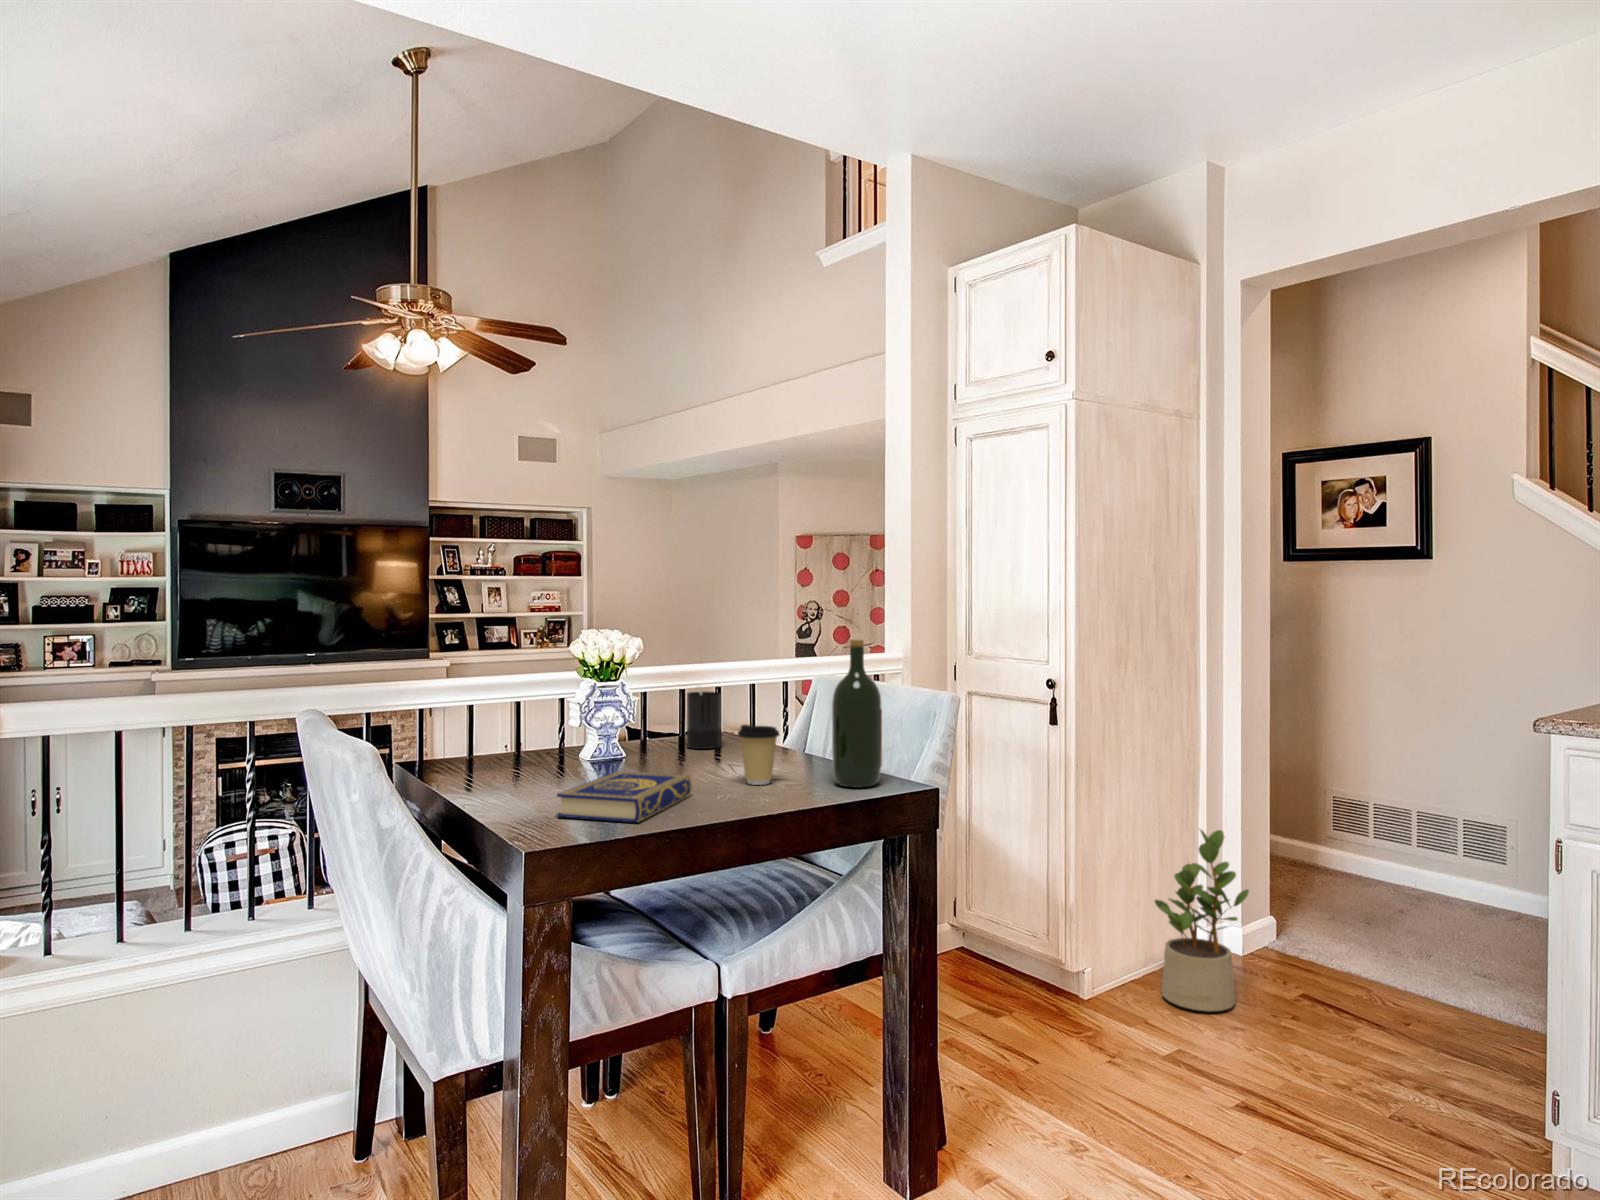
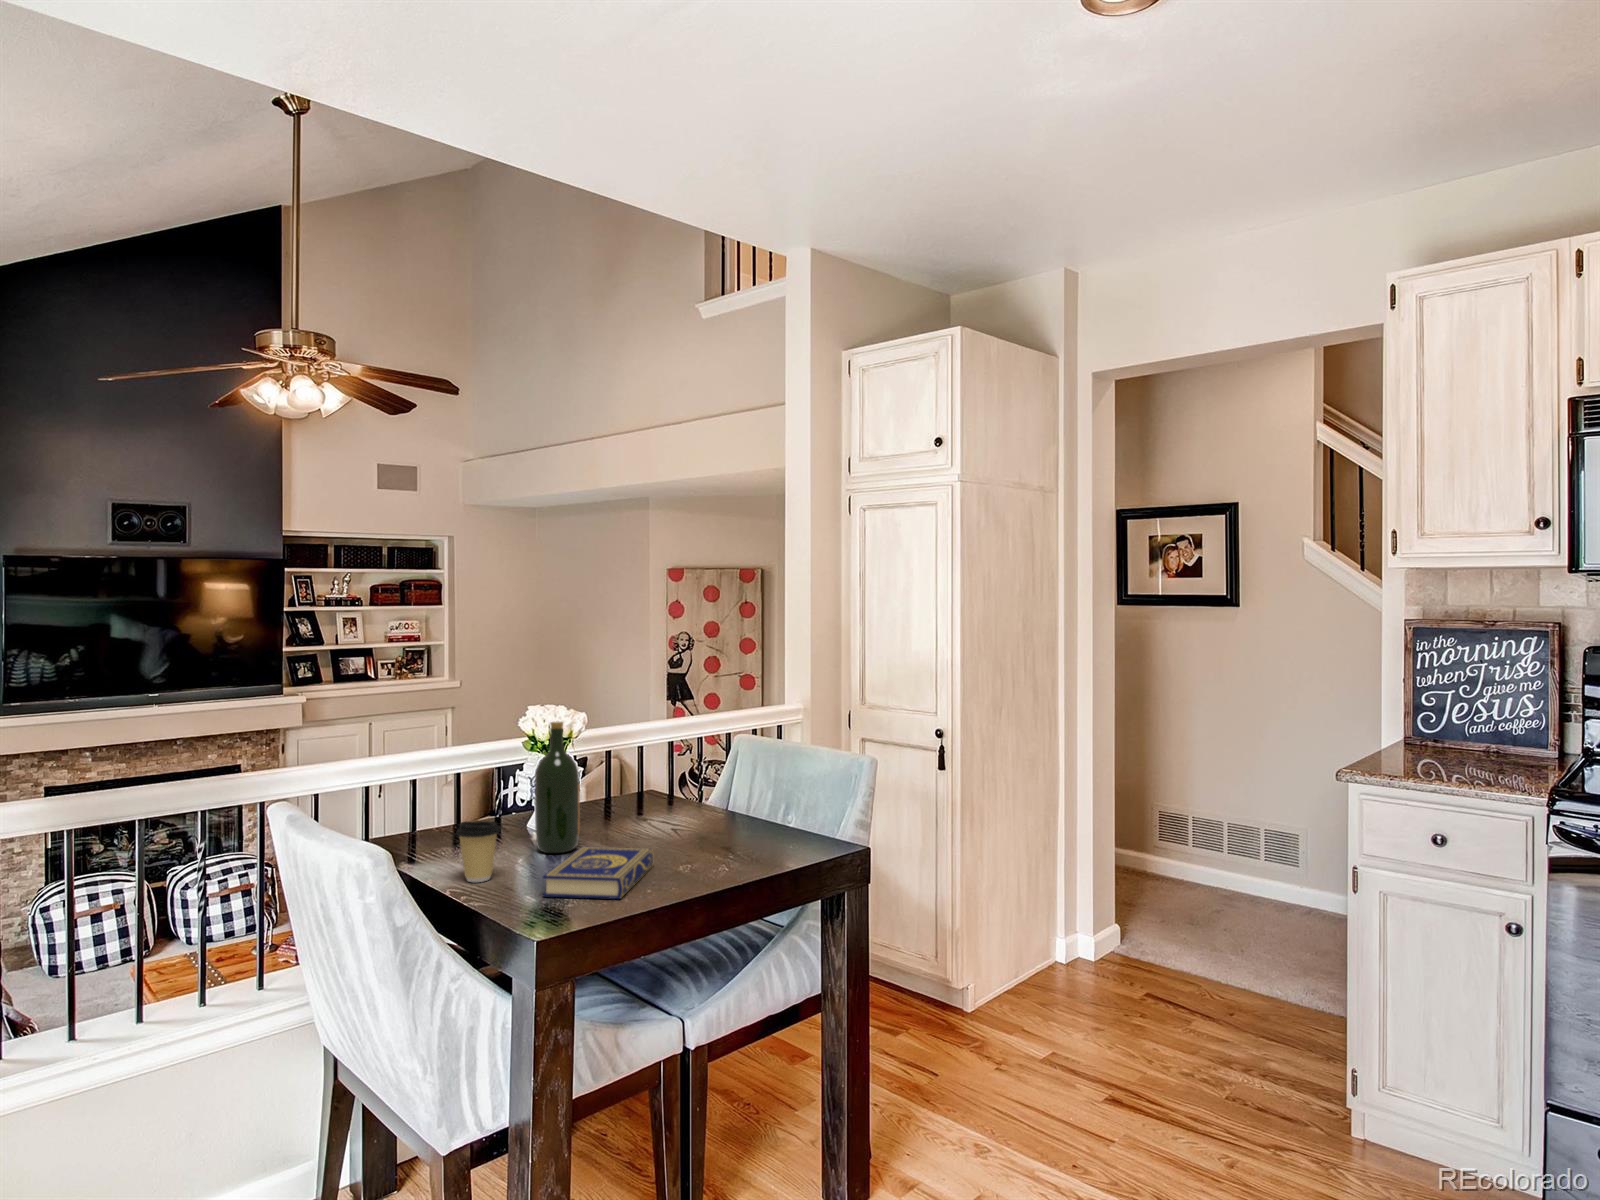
wine bottle: present [832,639,882,787] -> present [535,722,580,853]
candle: present [687,688,721,749] -> none [621,752,654,812]
coffee cup: present [738,725,779,785] -> present [456,821,500,882]
potted plant: present [1155,830,1249,1012] -> none [1026,858,1106,1018]

